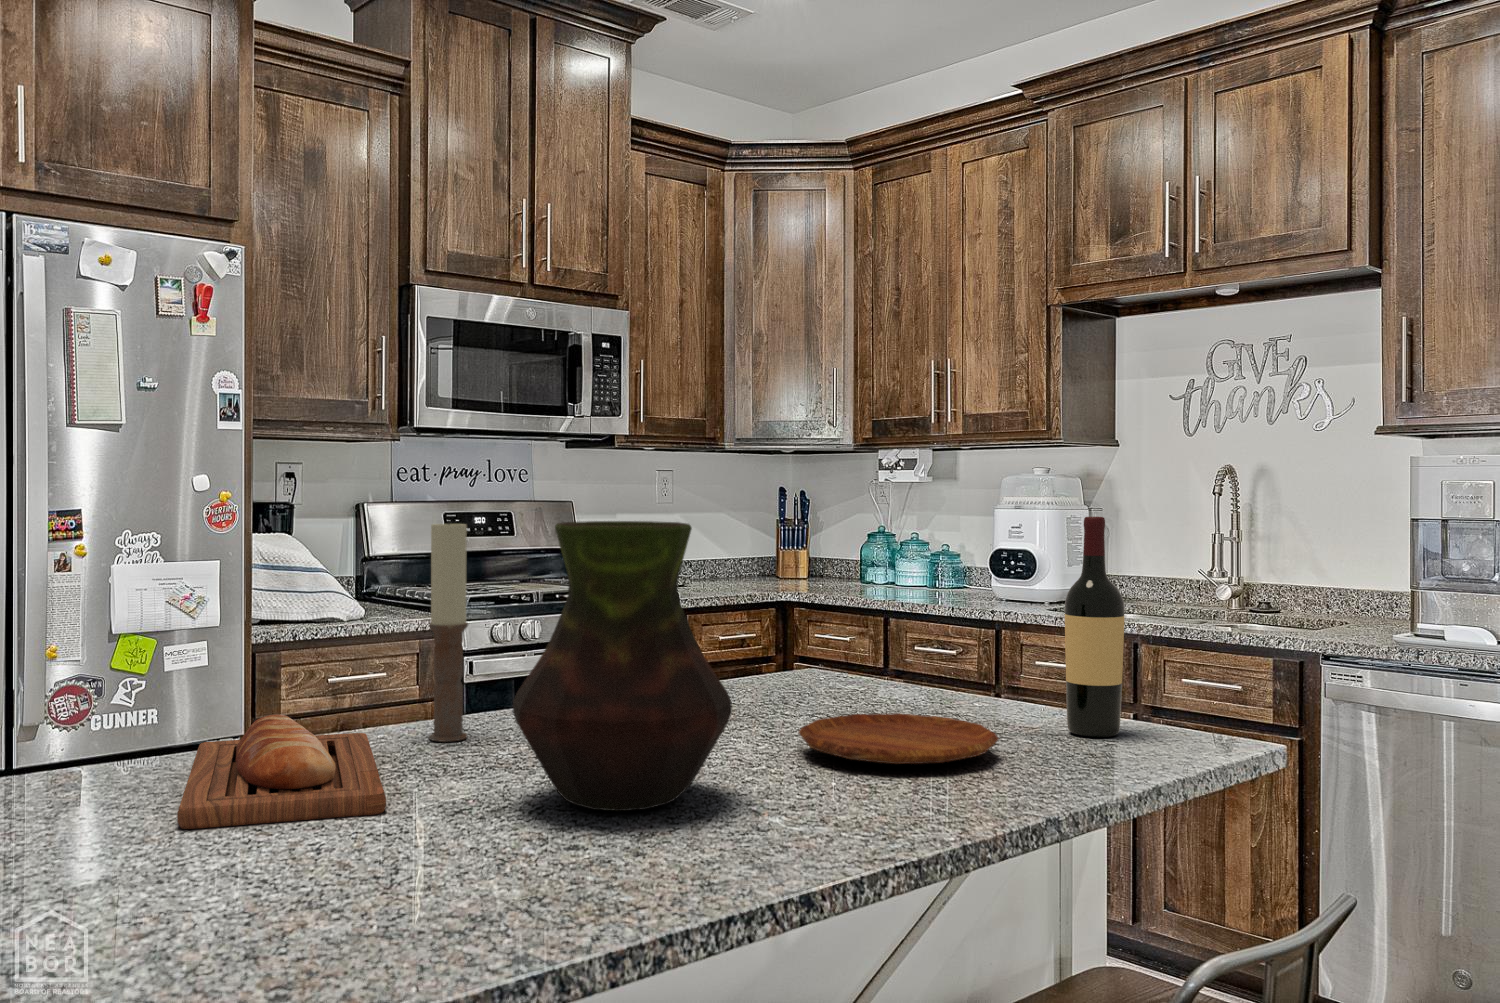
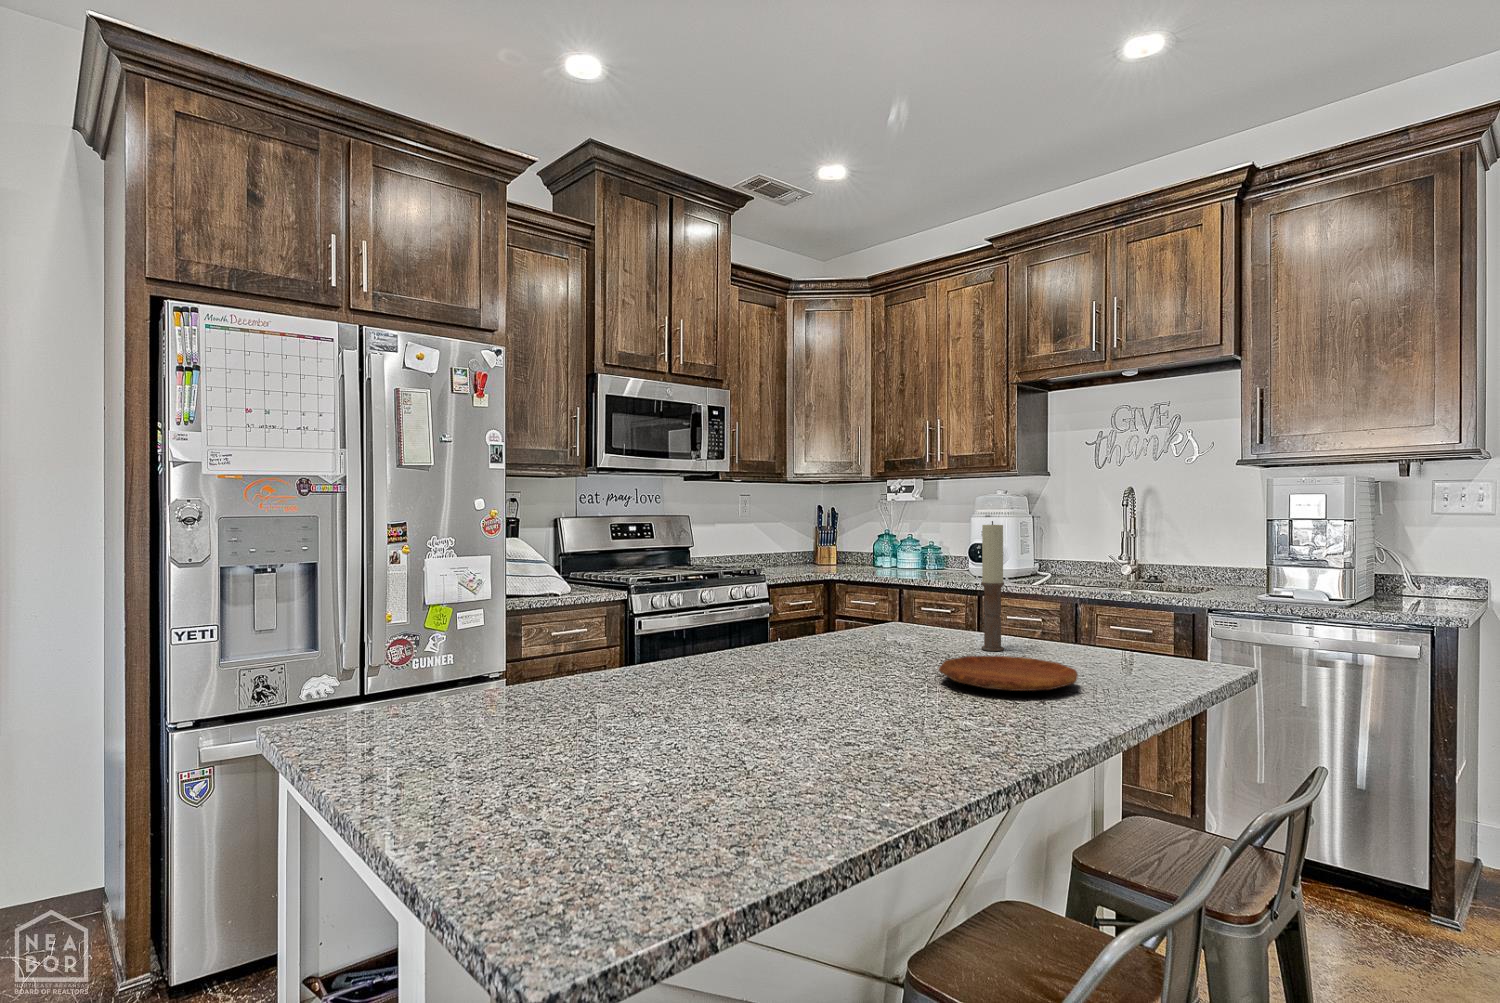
wine bottle: present [1065,517,1125,737] -> none [1103,522,1146,670]
candle: present [429,518,468,742] -> present [981,521,1004,651]
vase: present [513,521,732,811] -> none [775,527,925,727]
bread loaf: present [177,715,386,829] -> none [537,661,694,743]

